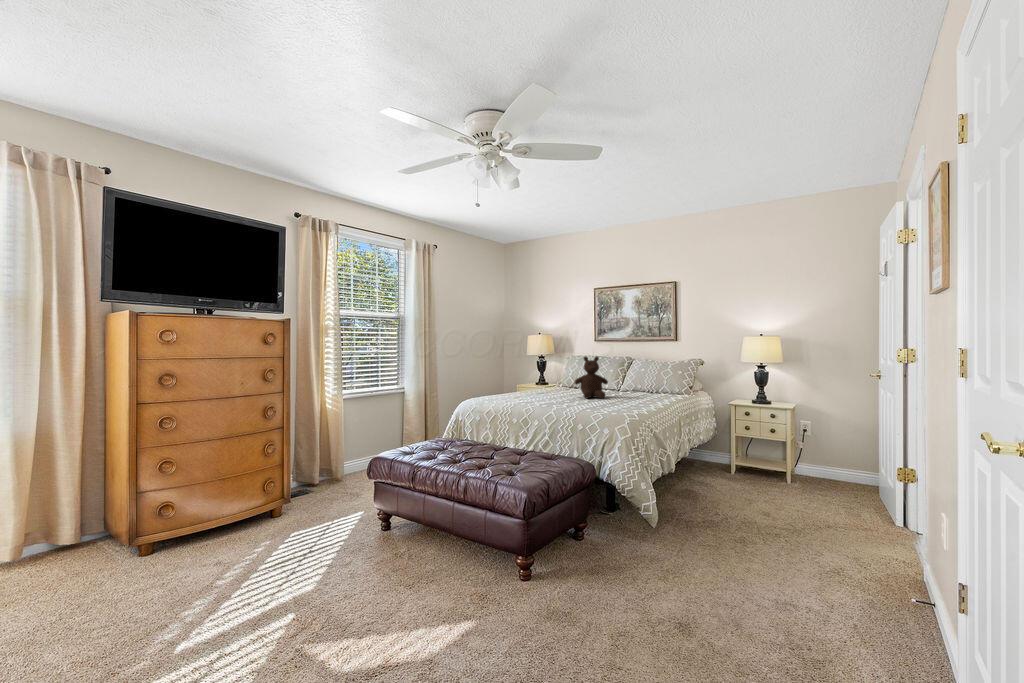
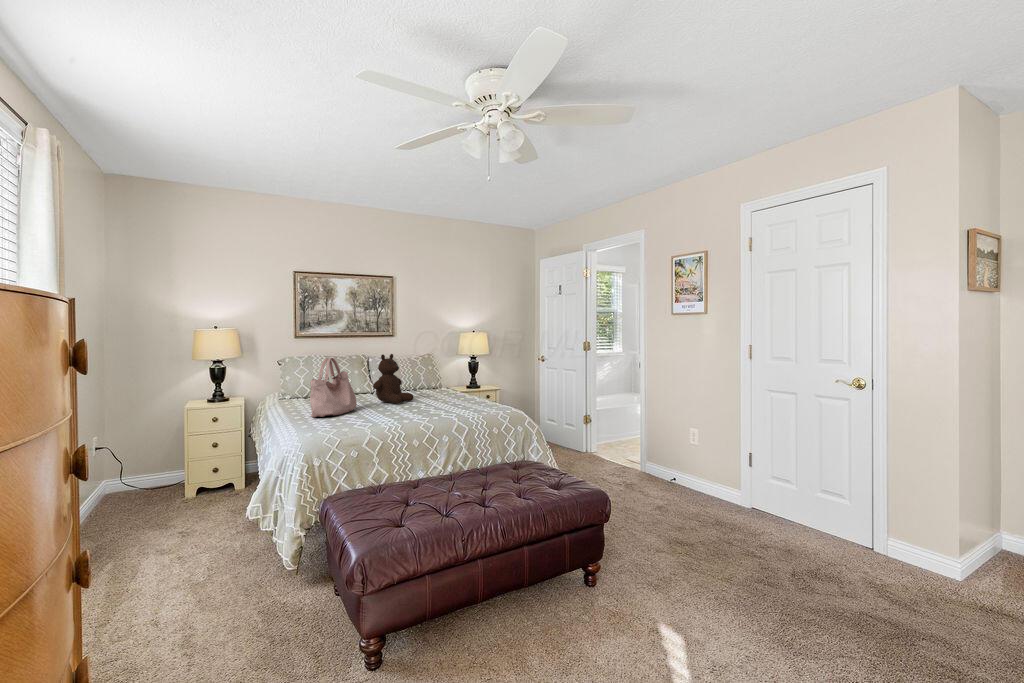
handbag: none [510,357,553,398] -> present [310,358,357,418]

